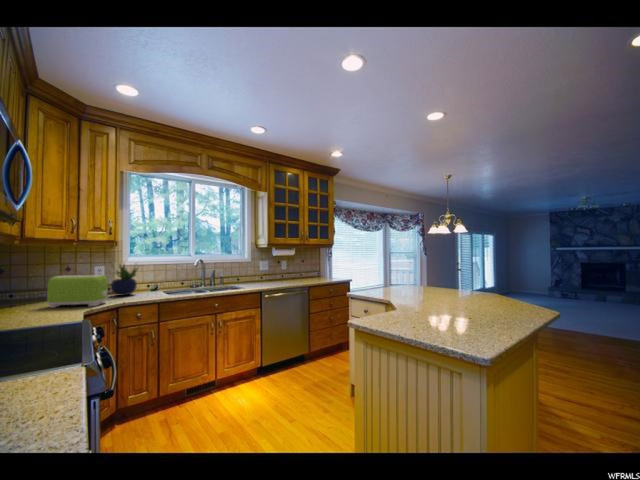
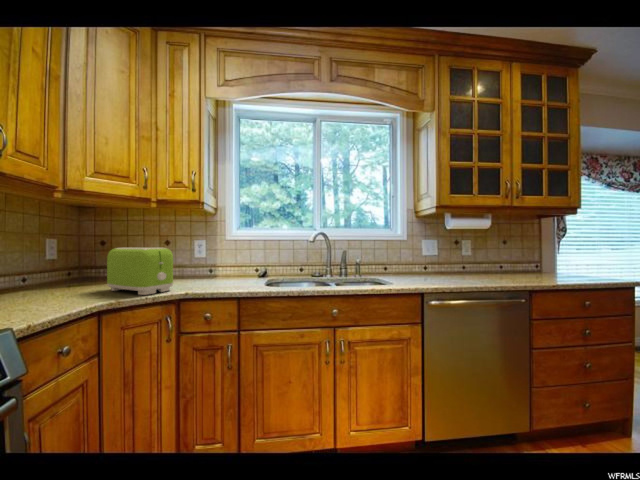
potted plant: present [111,265,137,296] -> none [200,231,242,280]

